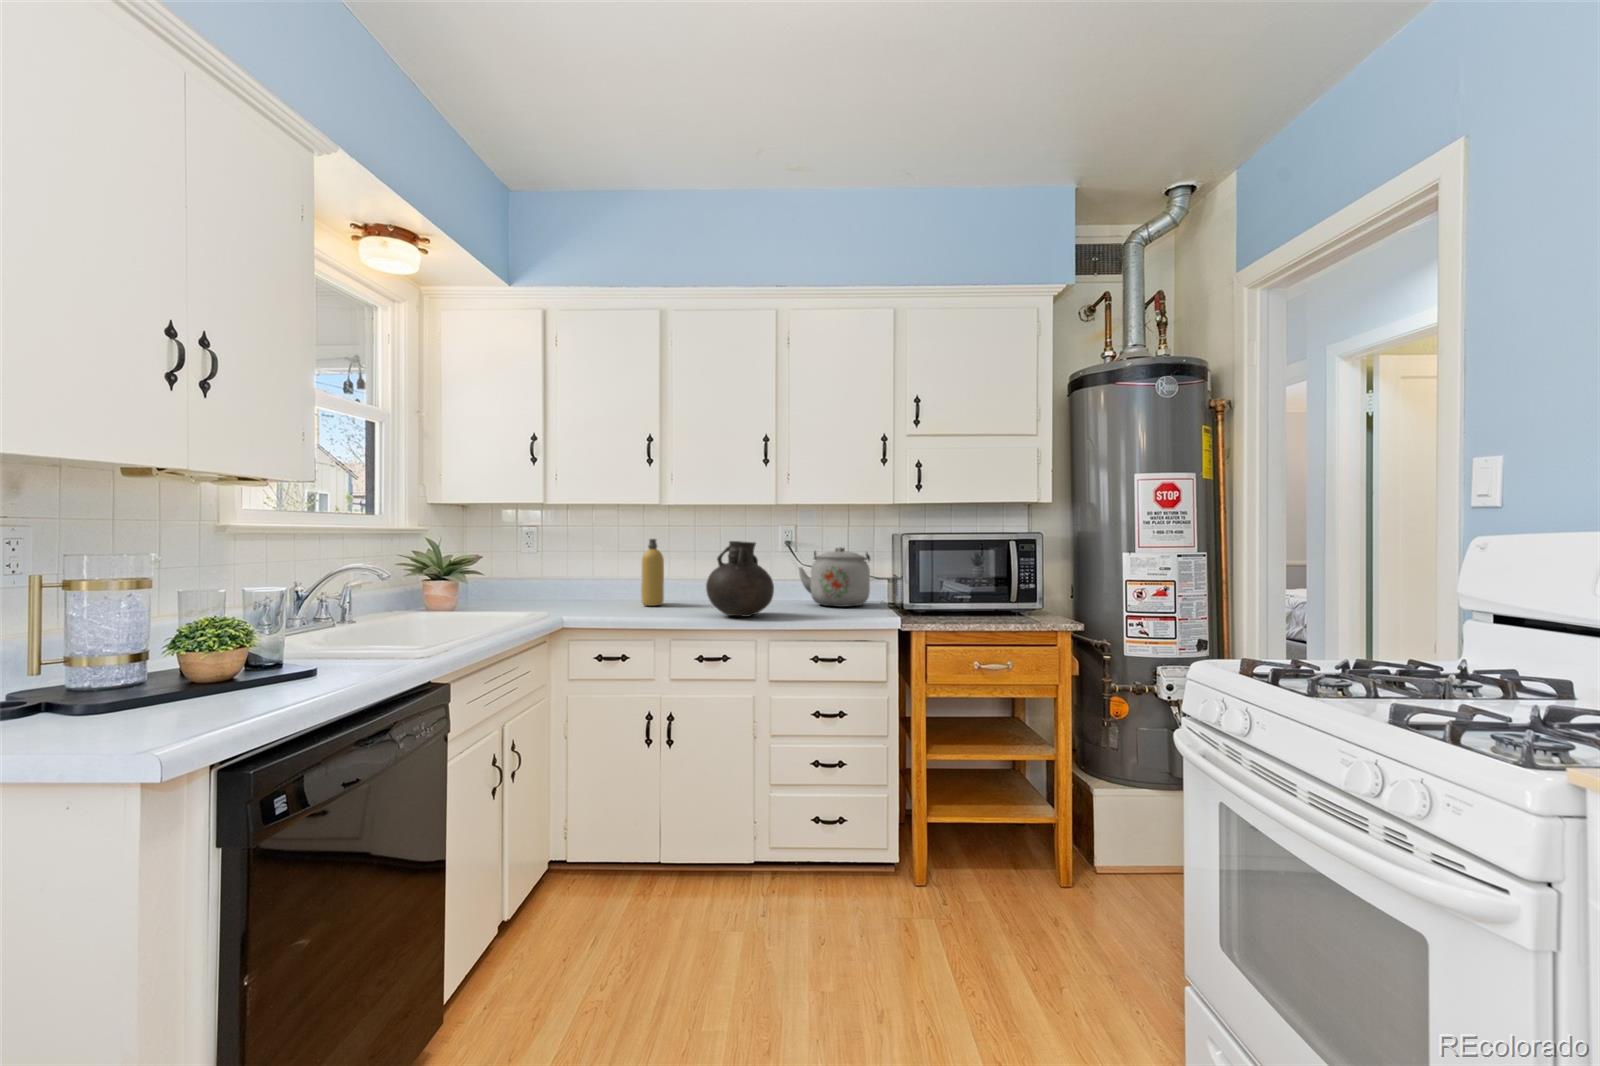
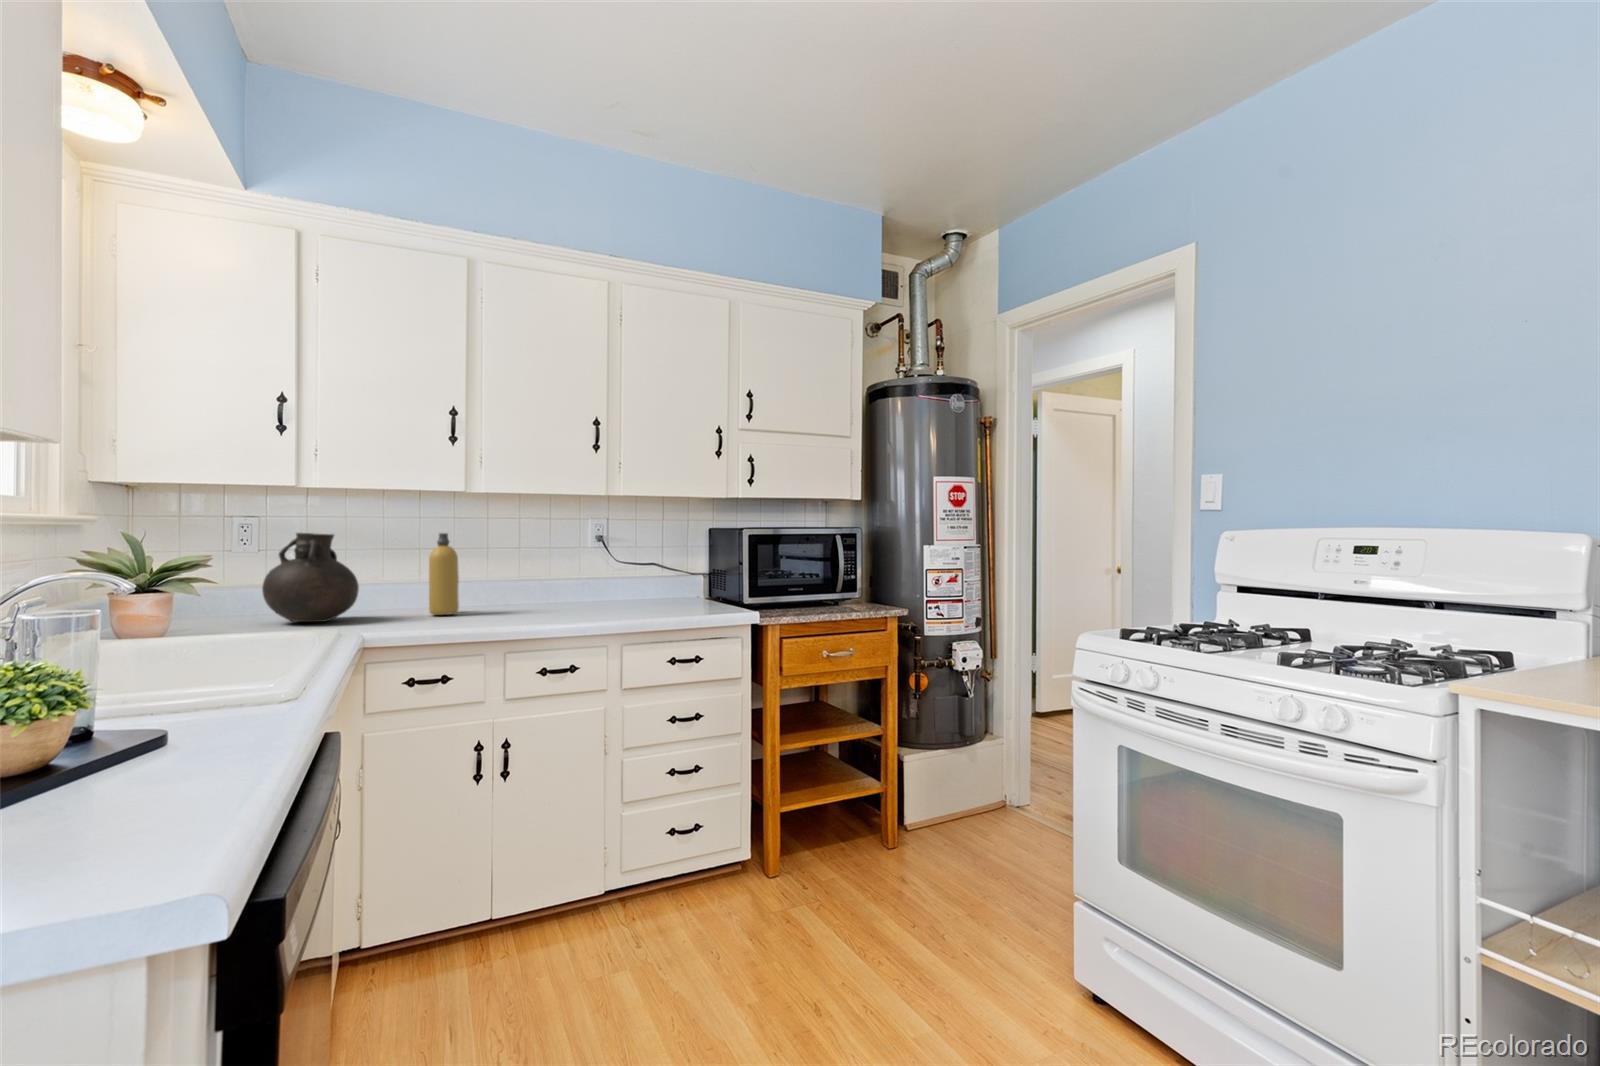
vase: present [706,541,774,617] -> present [262,533,359,622]
kettle: present [799,547,870,607] -> none [614,543,693,606]

